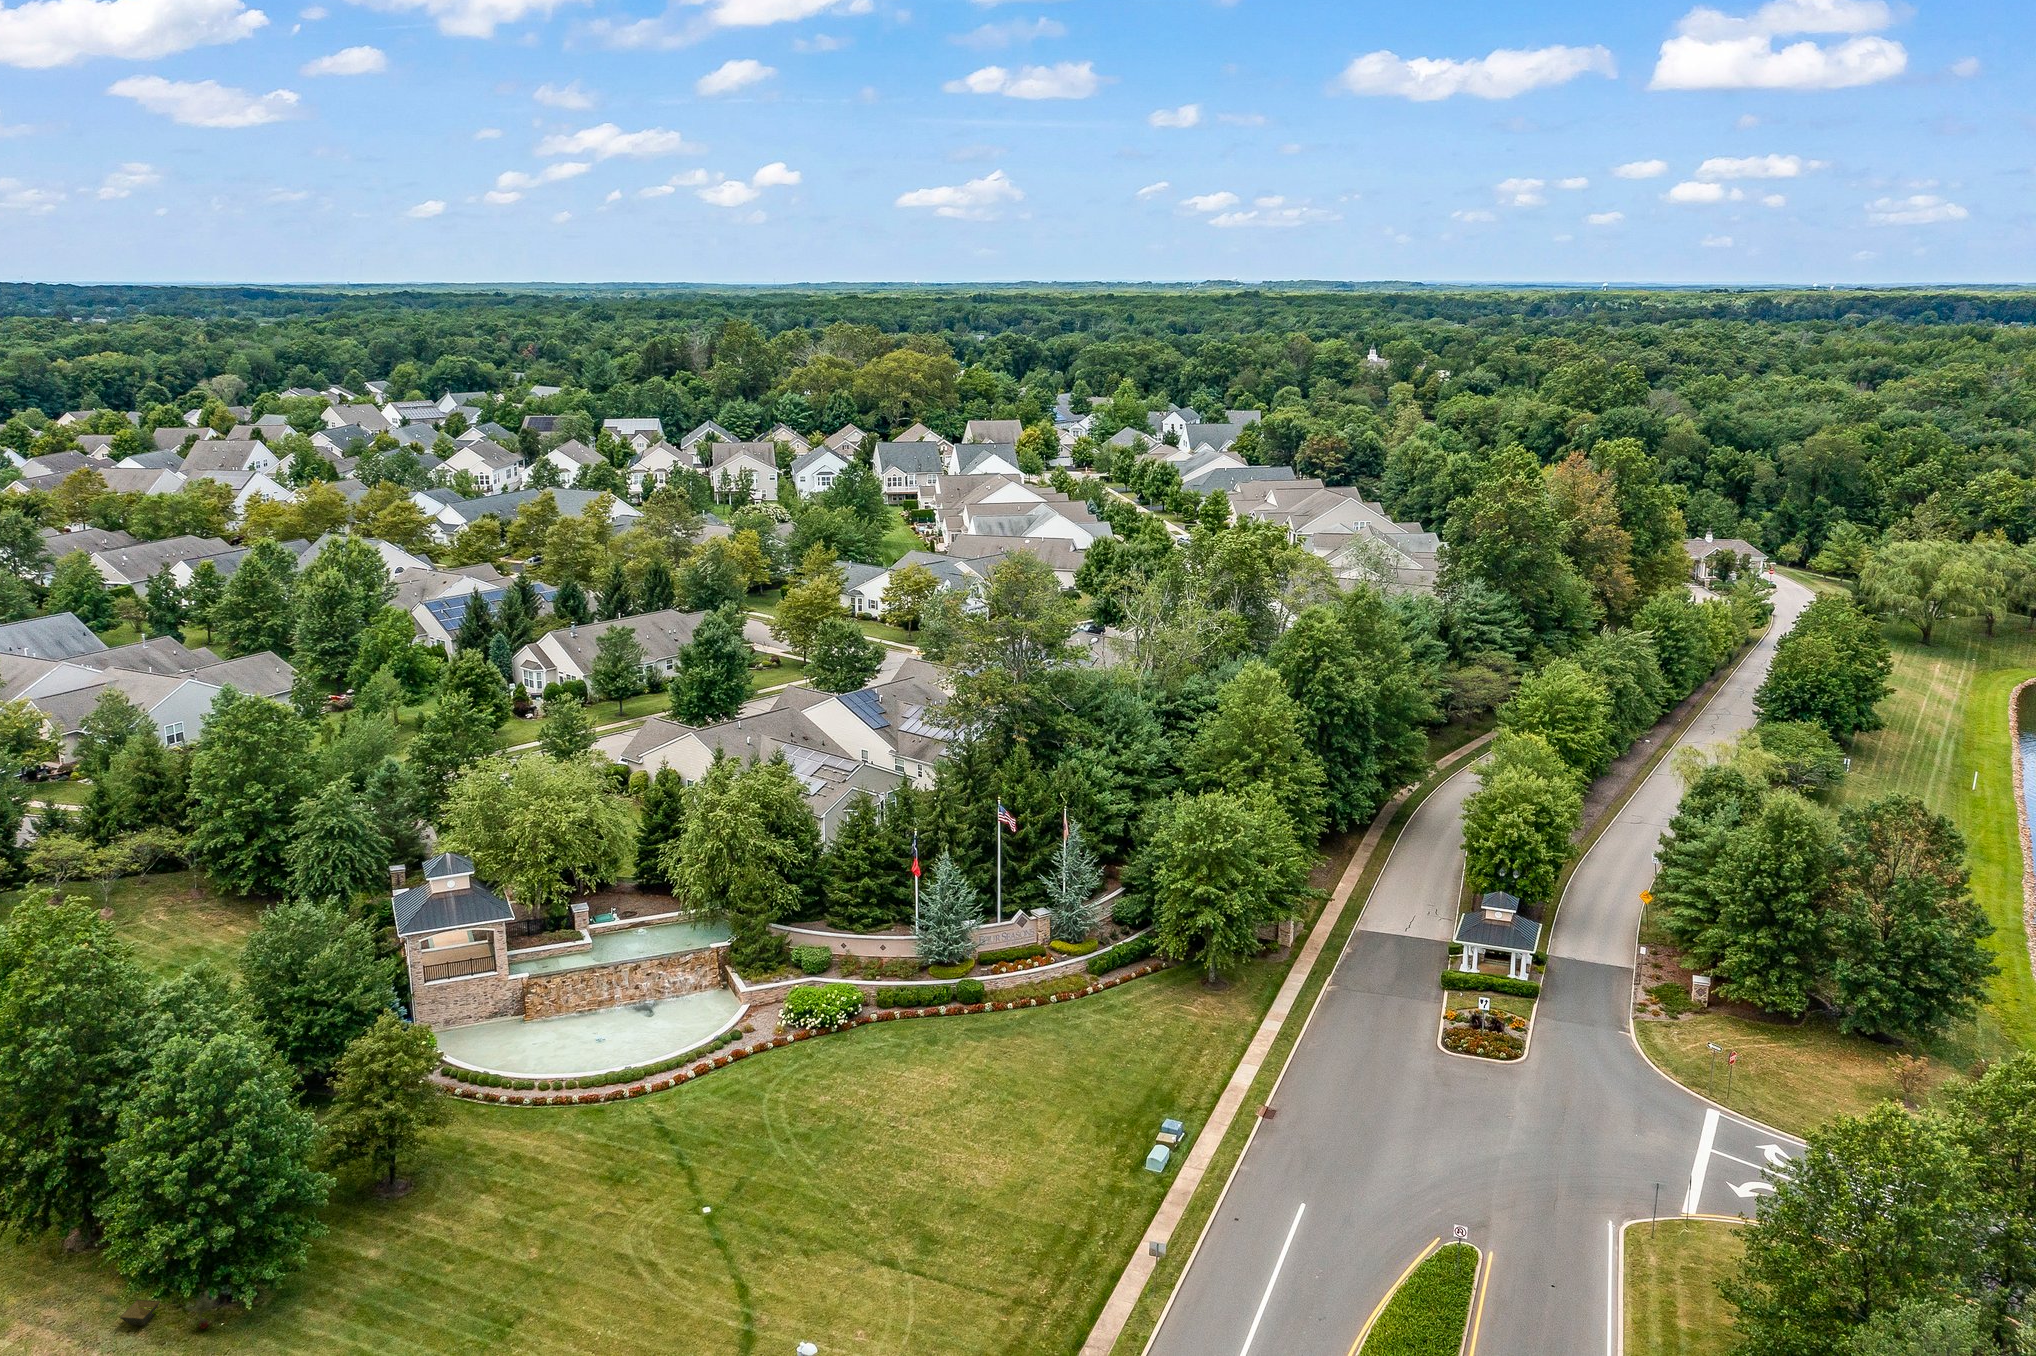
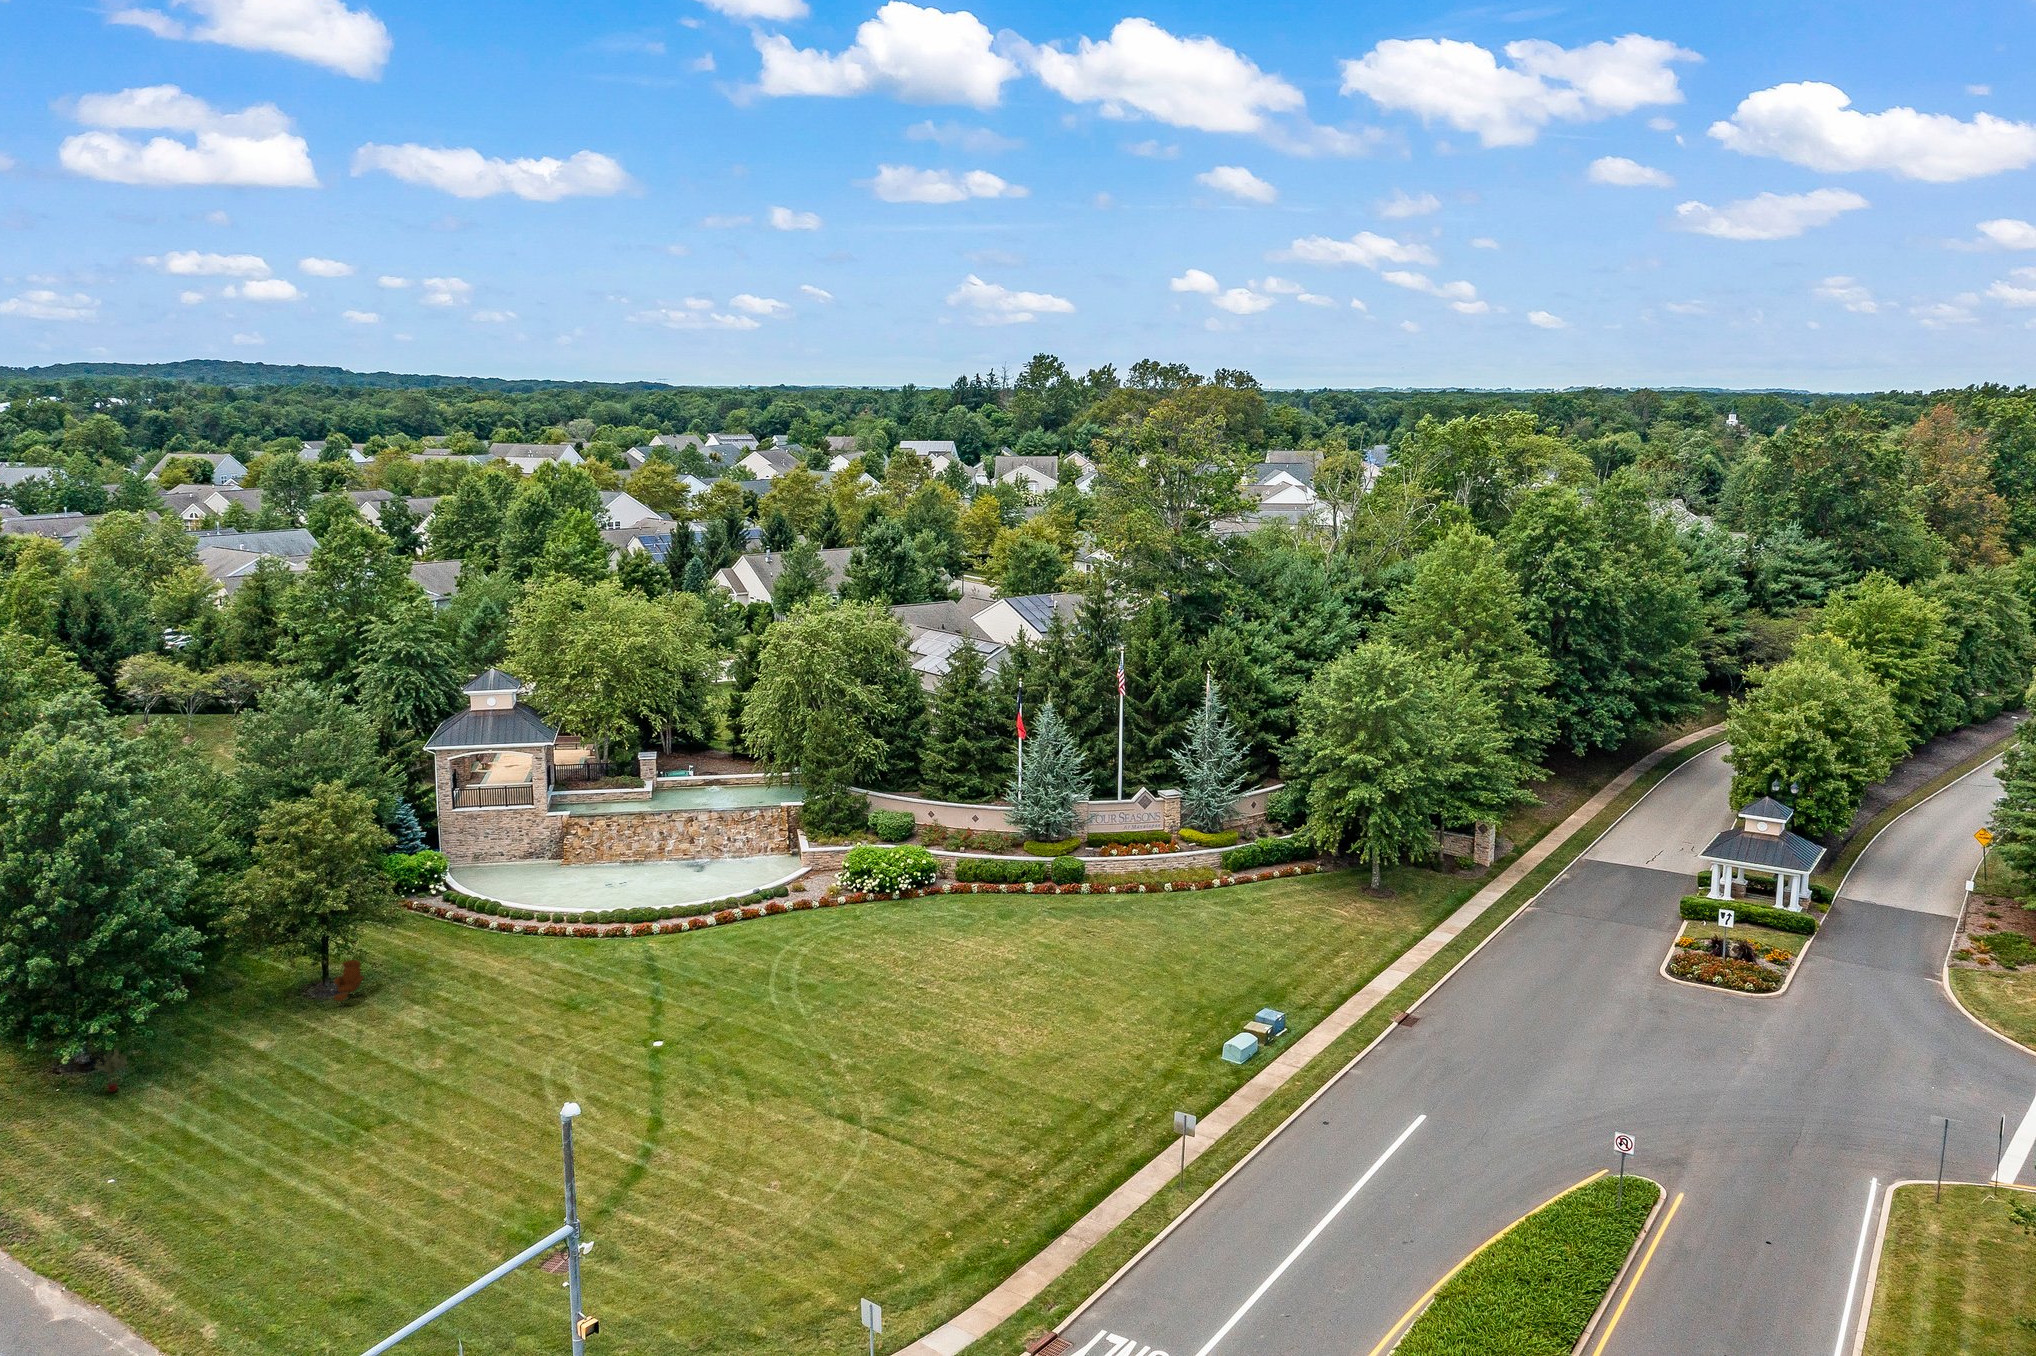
lounge chair: none [370,1162,398,1212] -> present [334,960,364,1006]
basket: present [120,1300,160,1326] -> none [31,1056,77,1083]

